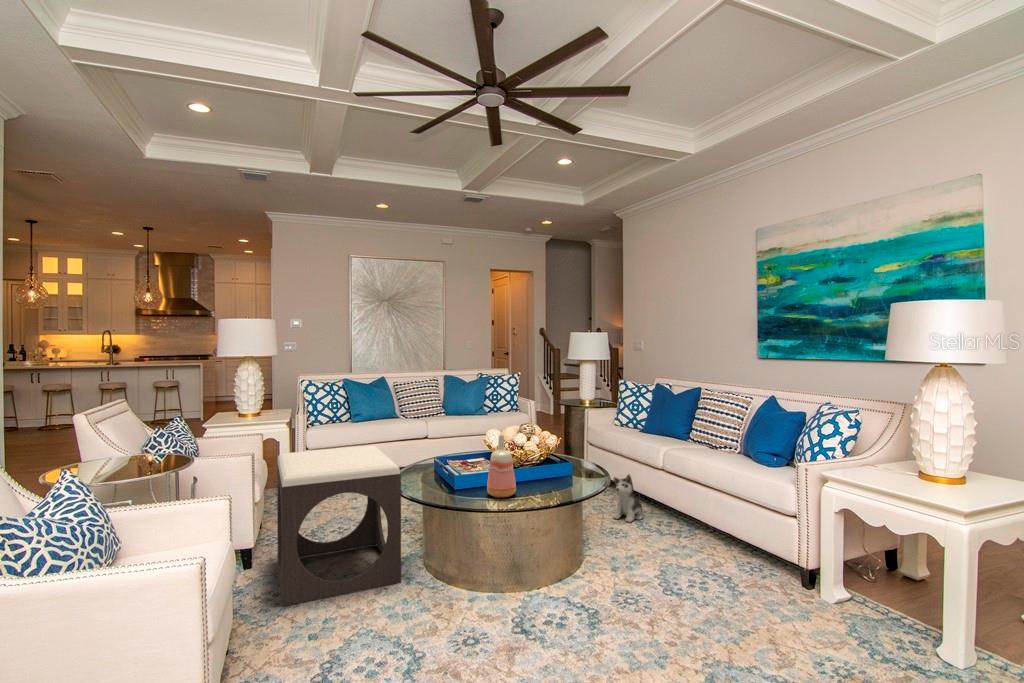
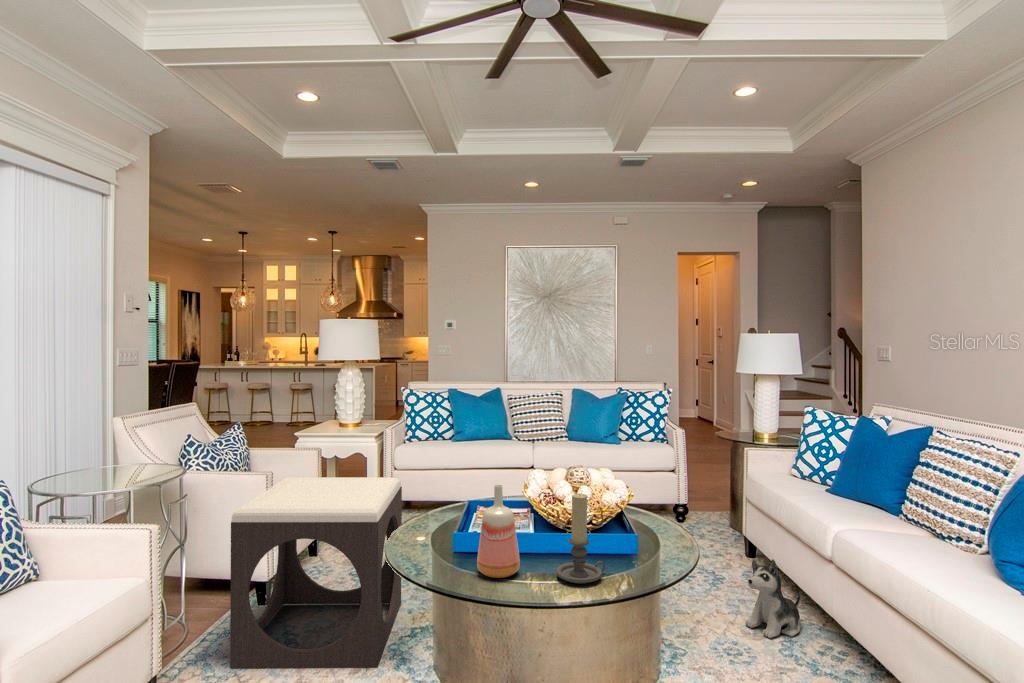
candle holder: none [538,436,568,494] -> present [556,494,605,584]

